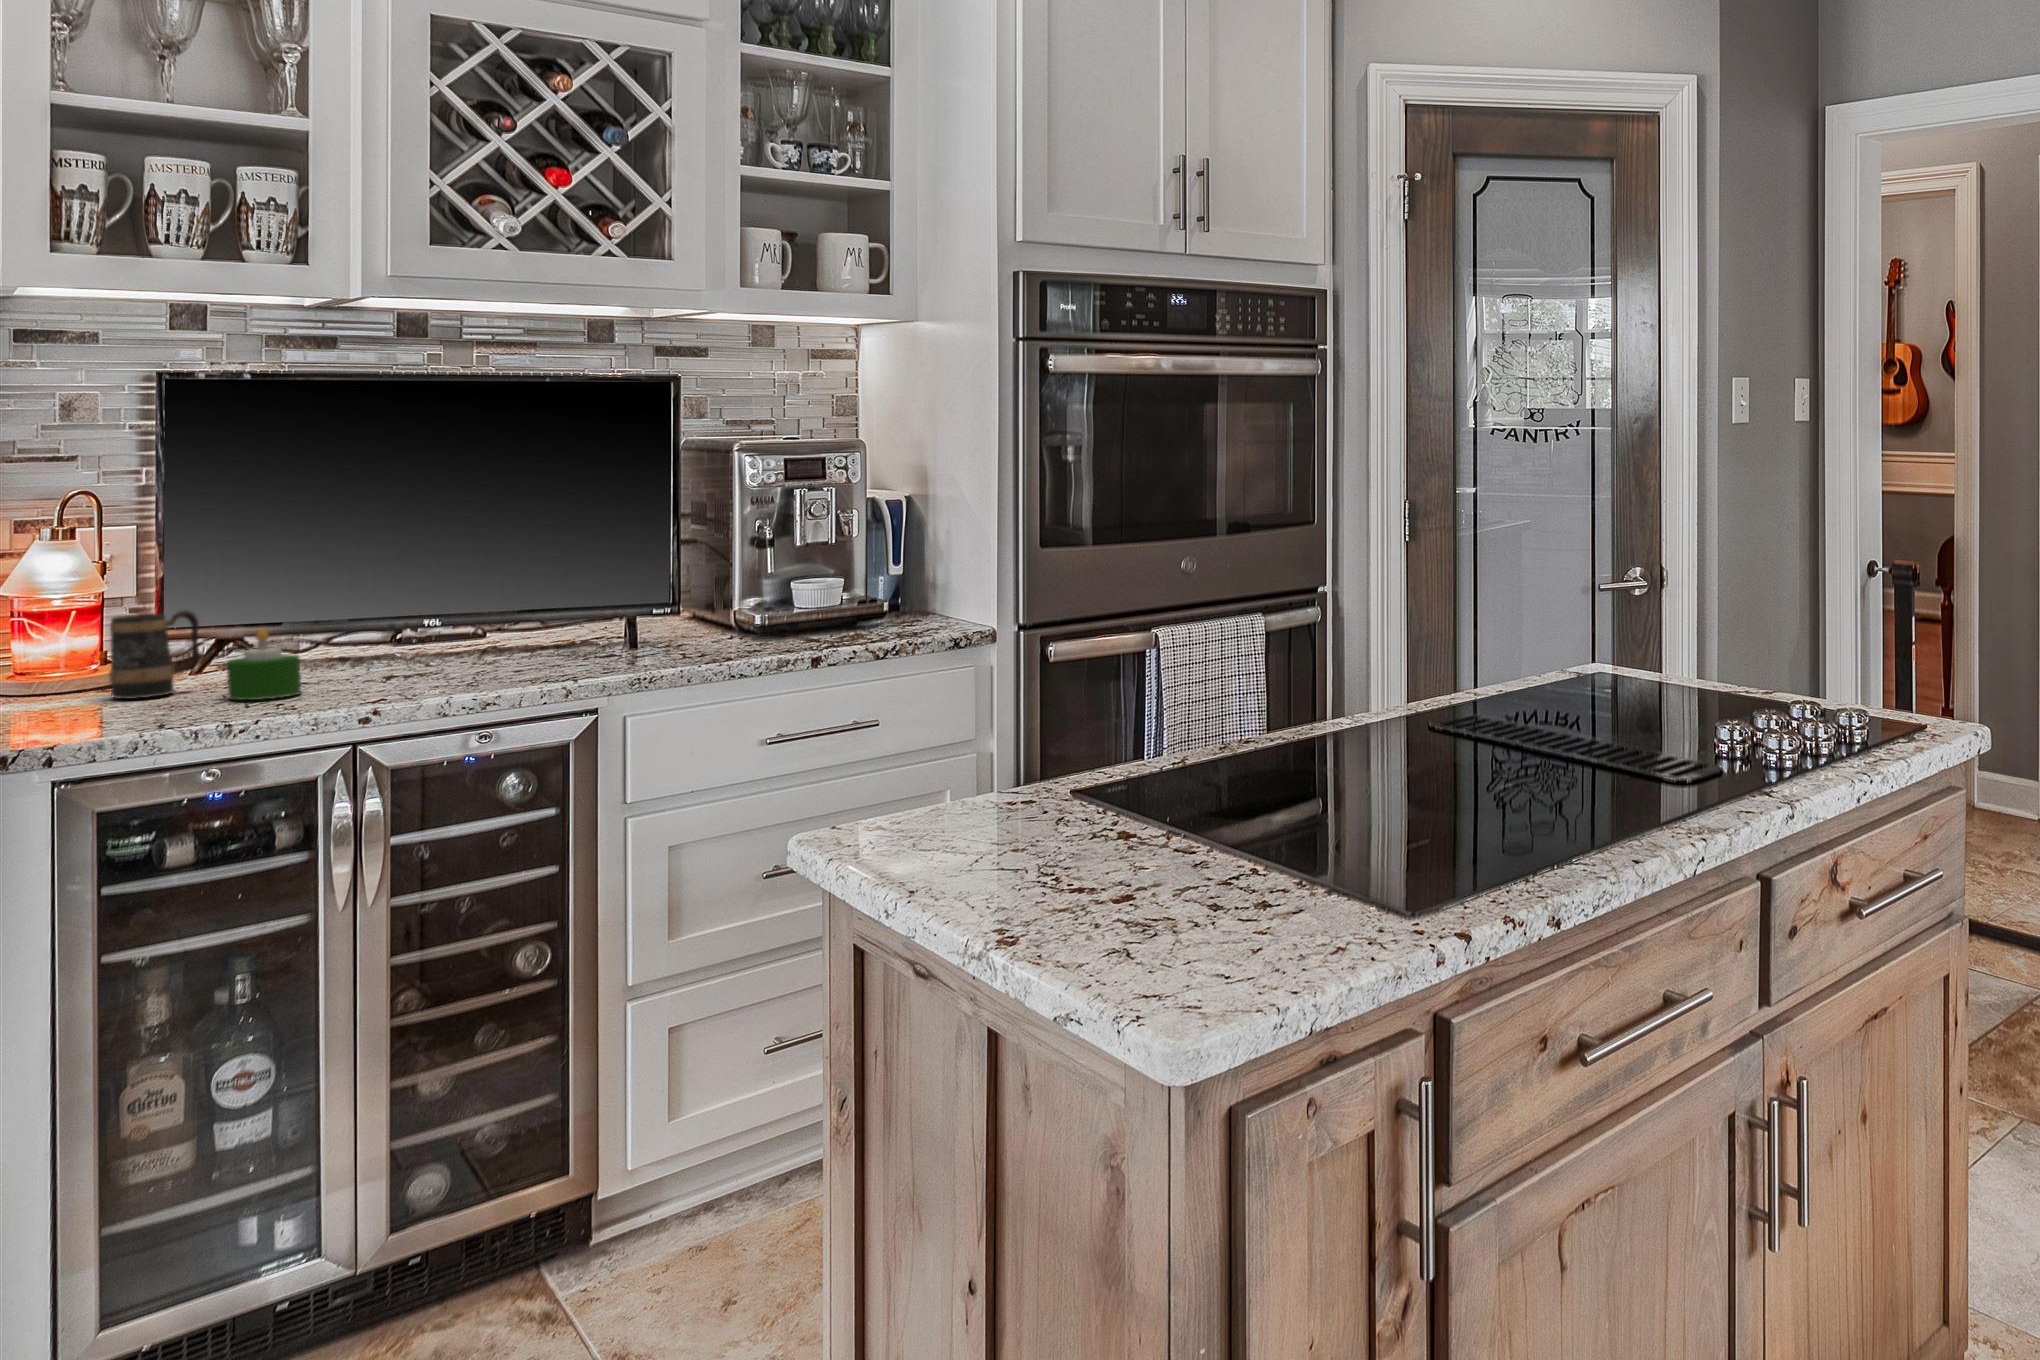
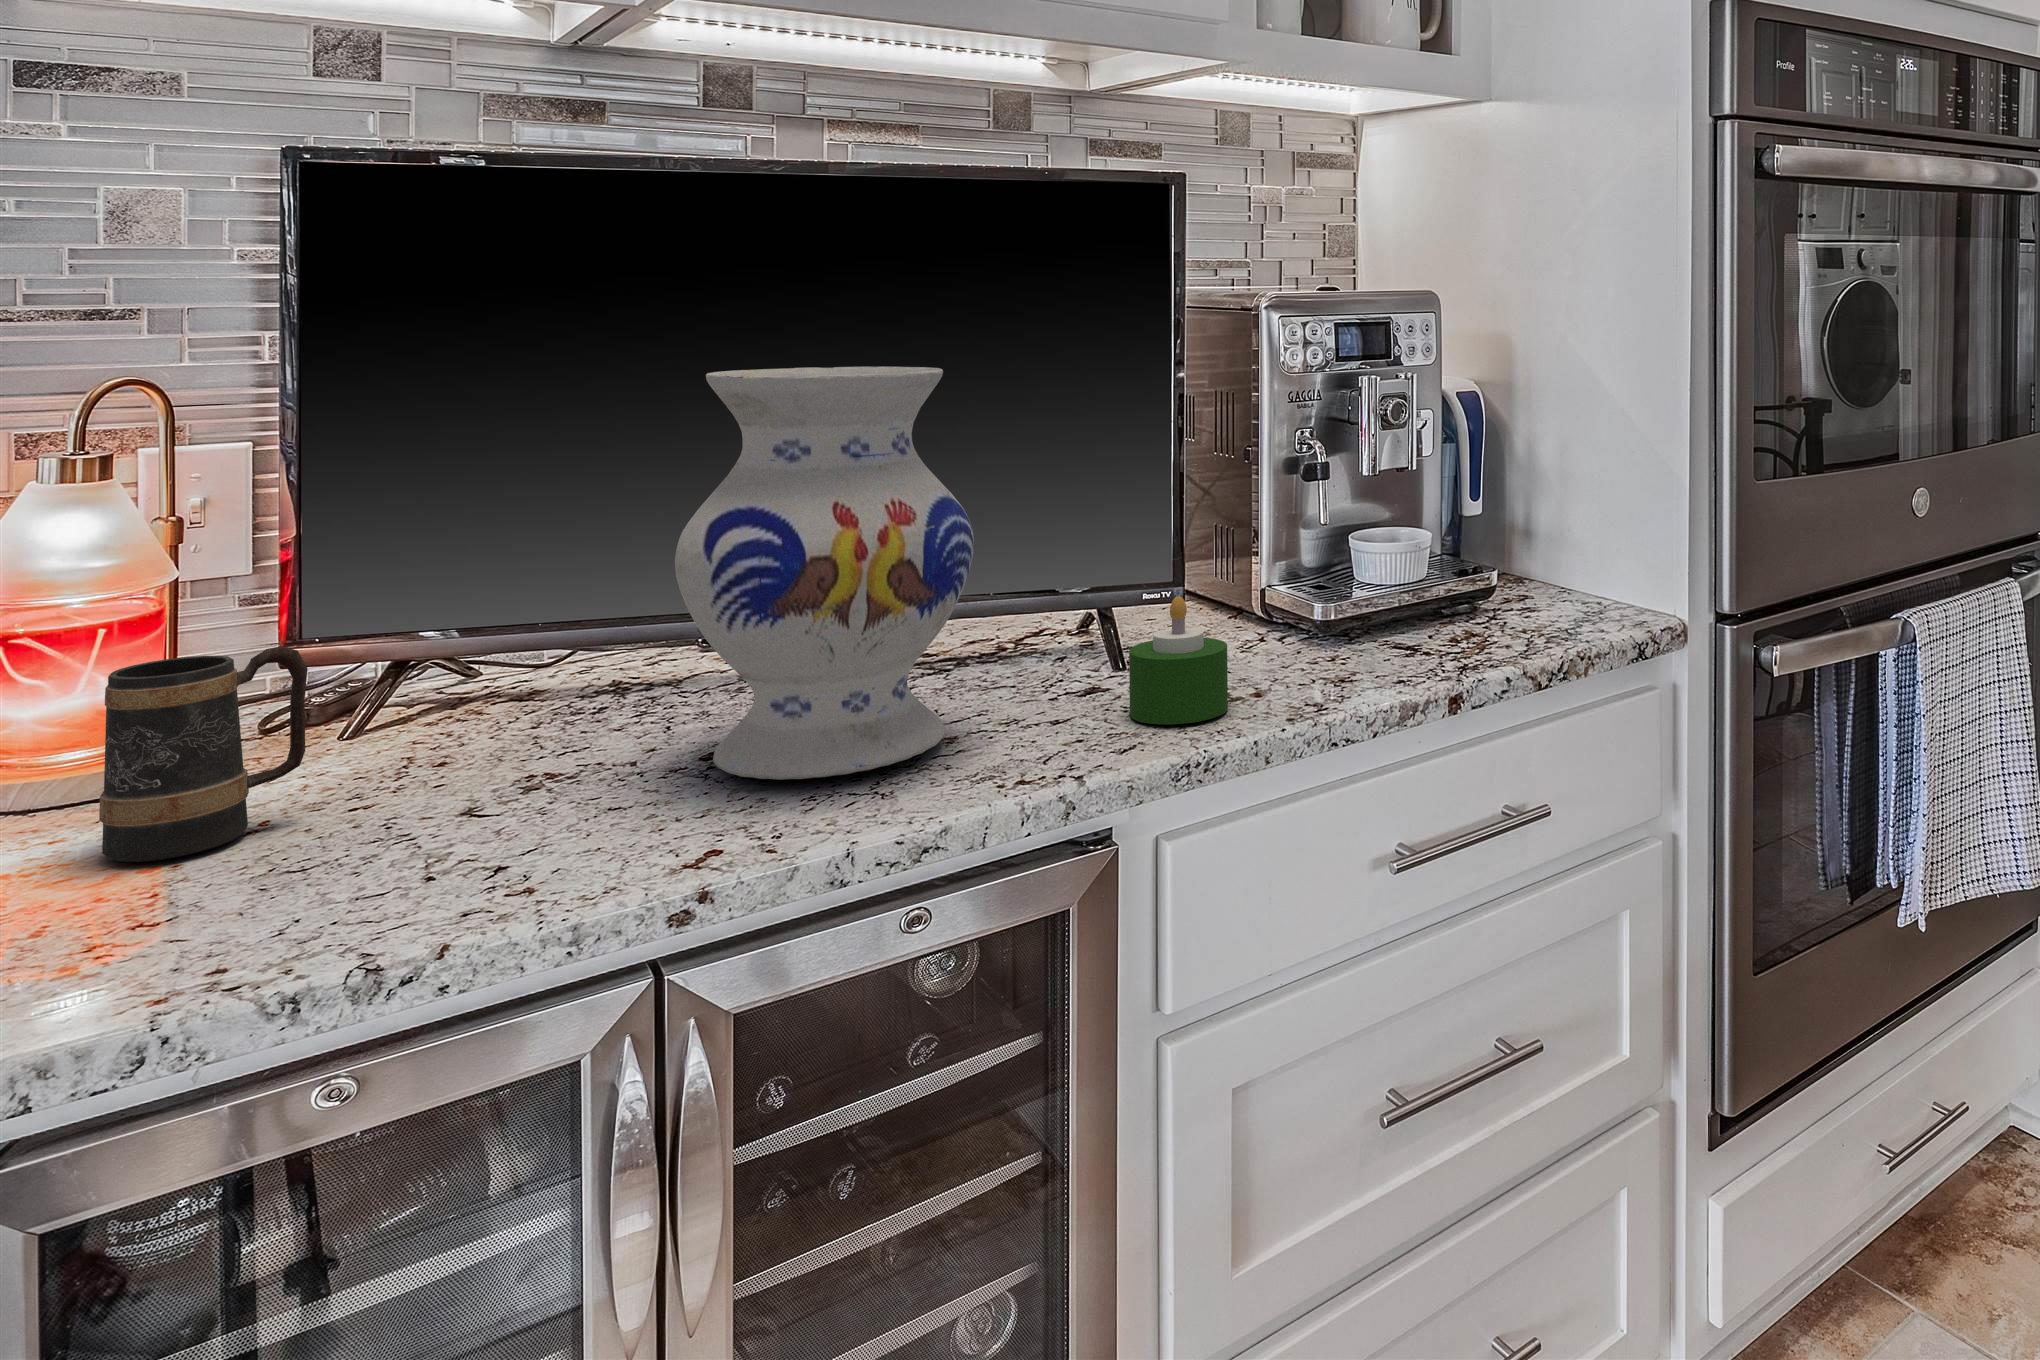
vase: none [378,485,537,679] -> present [675,367,974,780]
candle: present [227,628,301,700] -> present [1129,596,1228,724]

